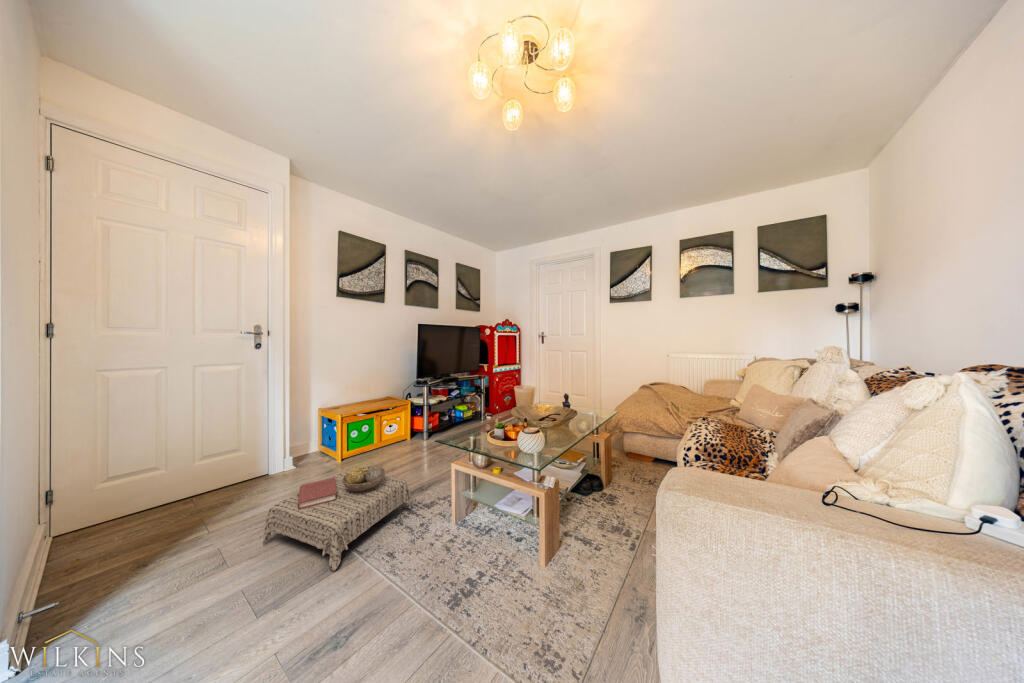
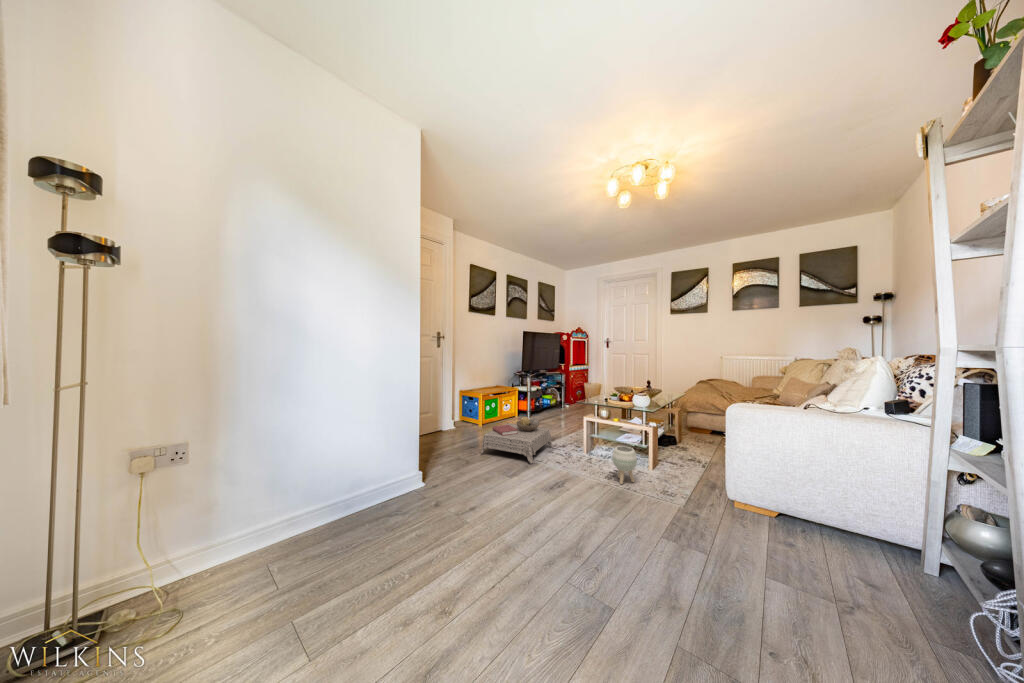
planter: none [462,548,511,644] -> present [612,446,637,484]

